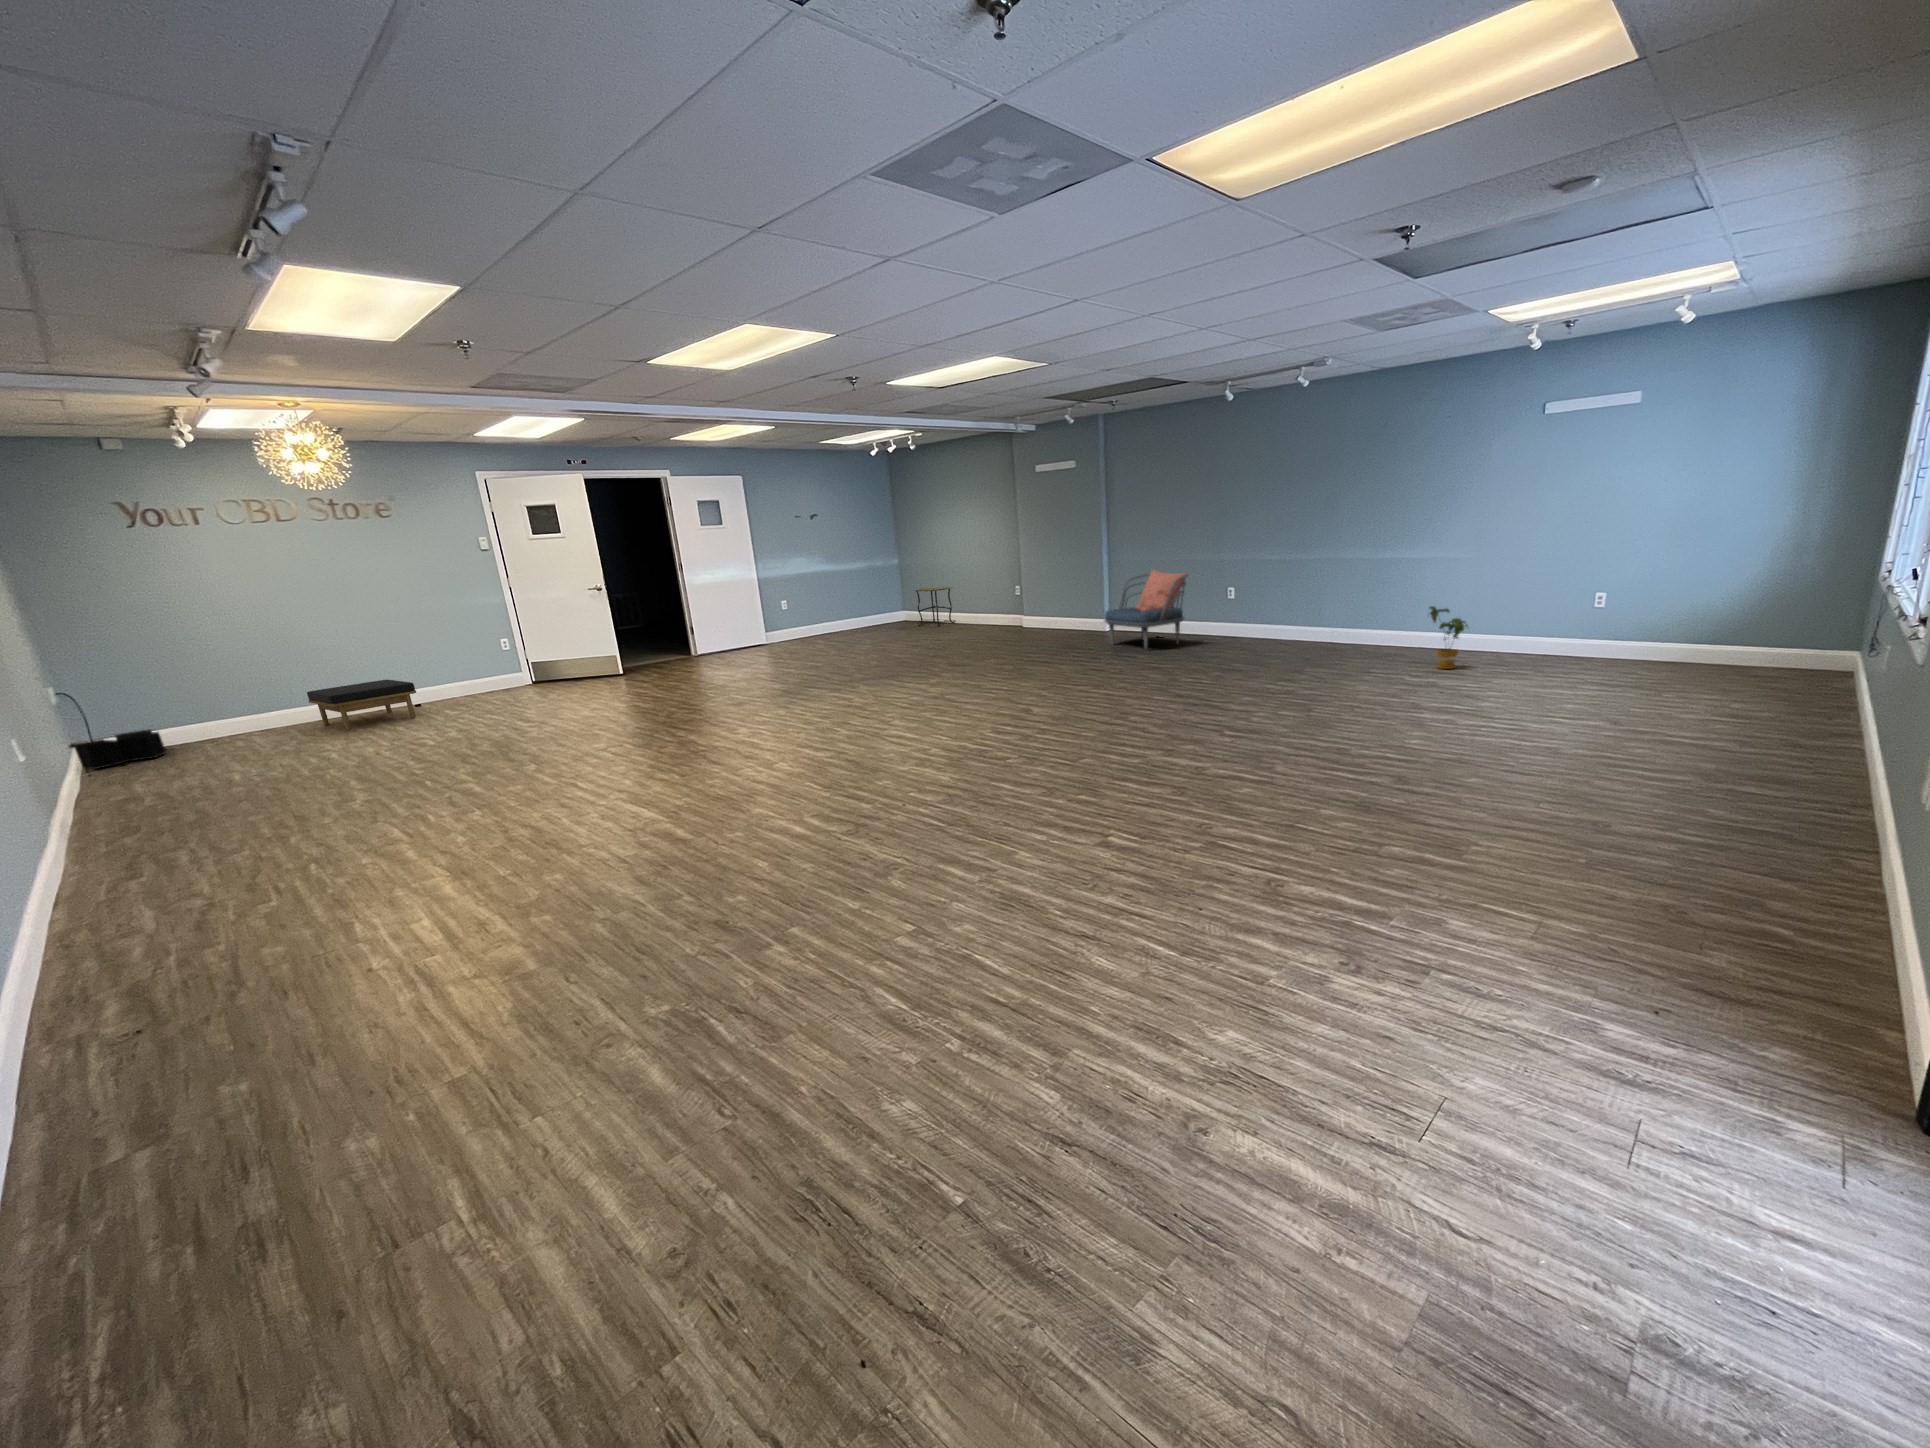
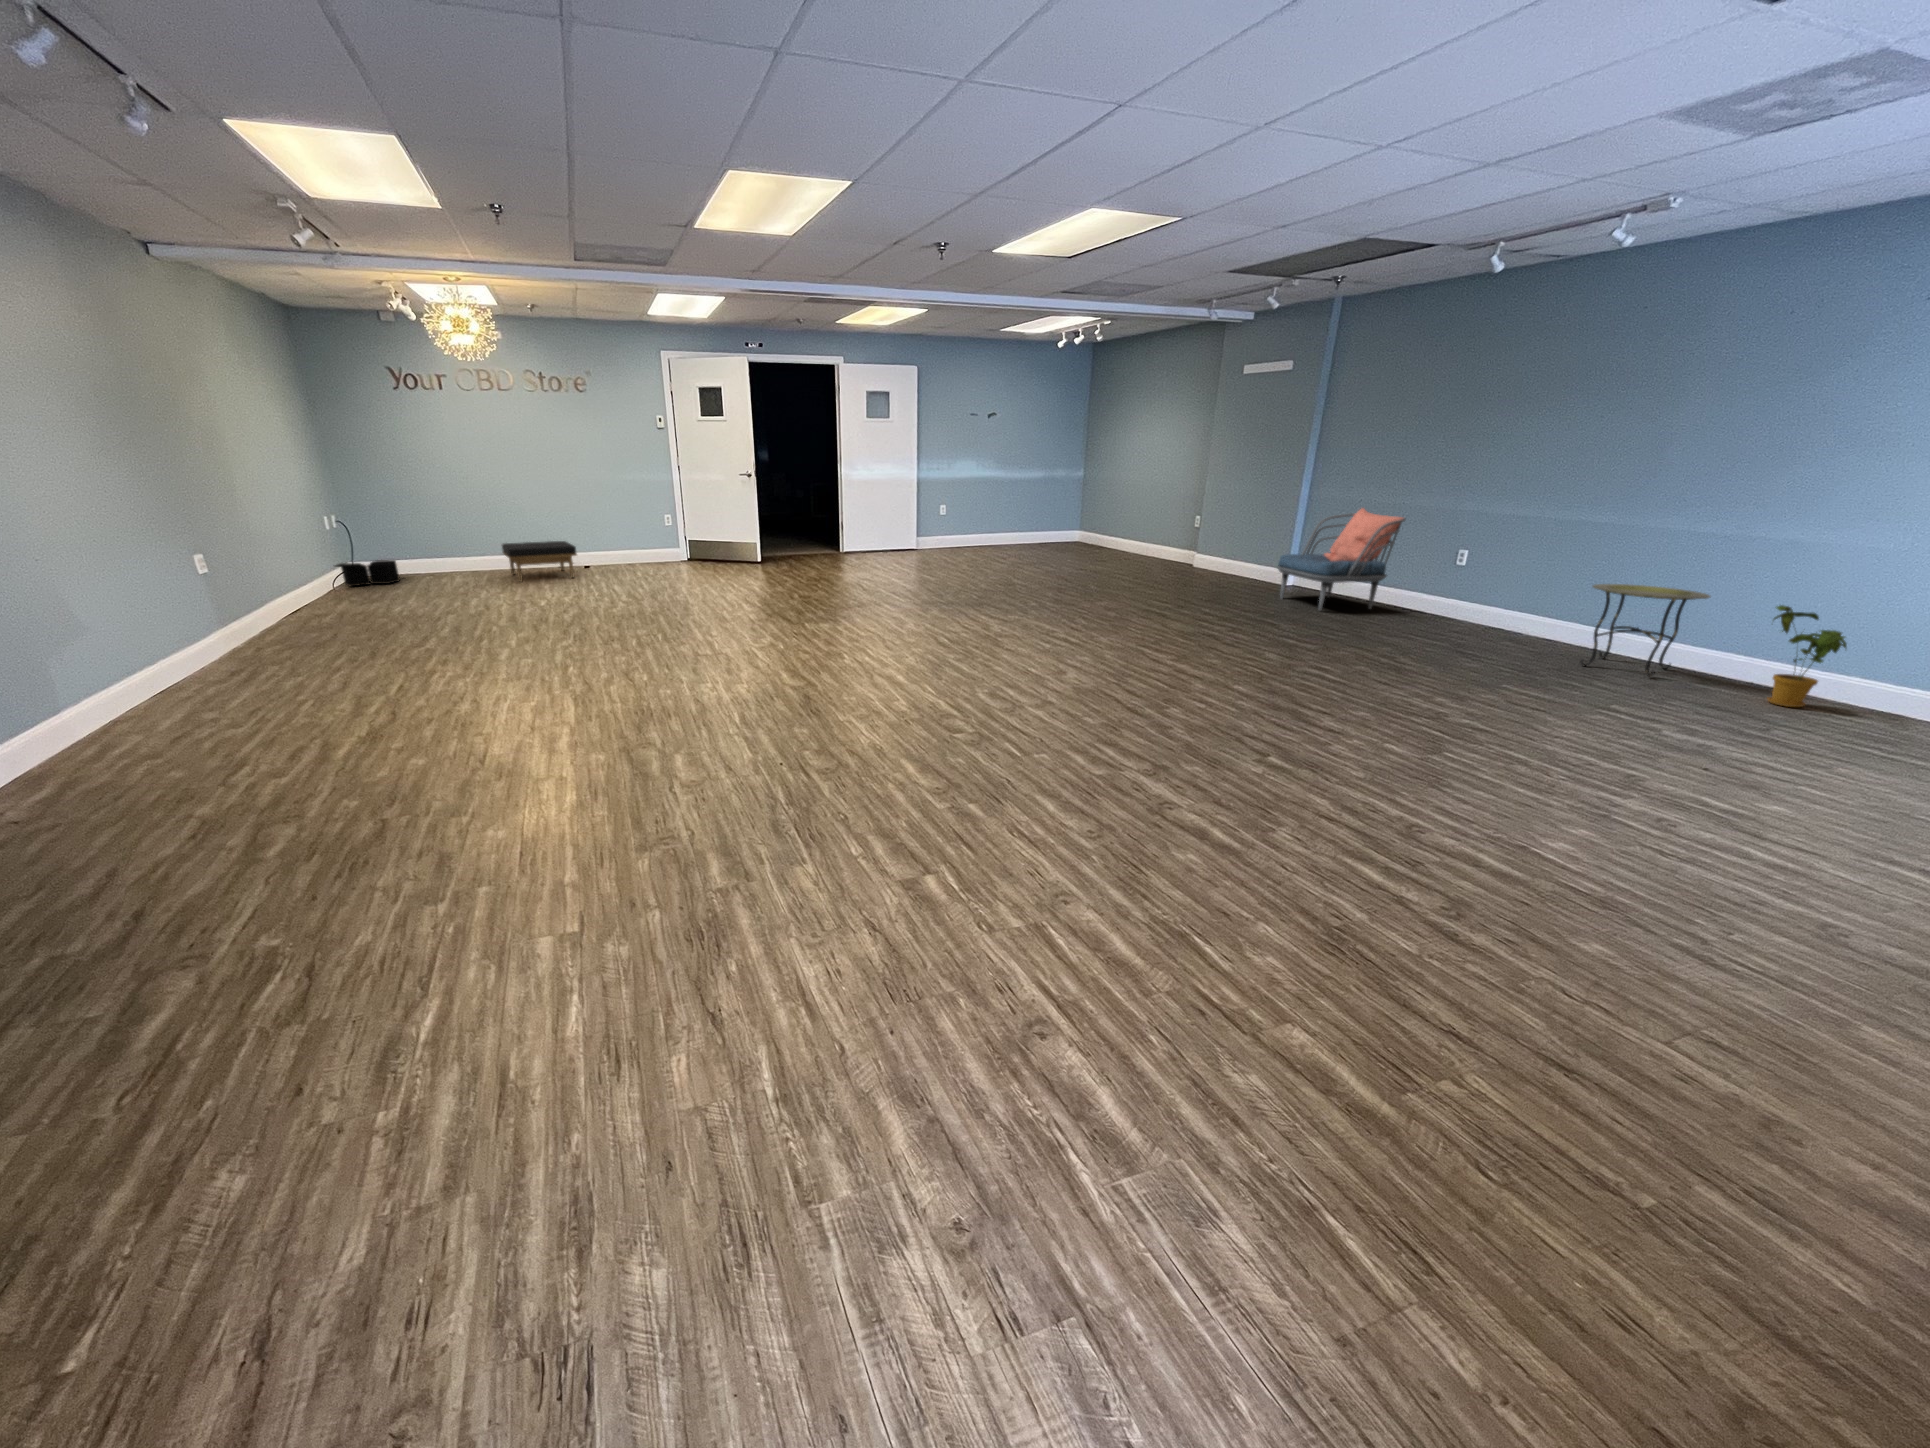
side table: present [913,587,955,626] -> present [1580,584,1710,677]

